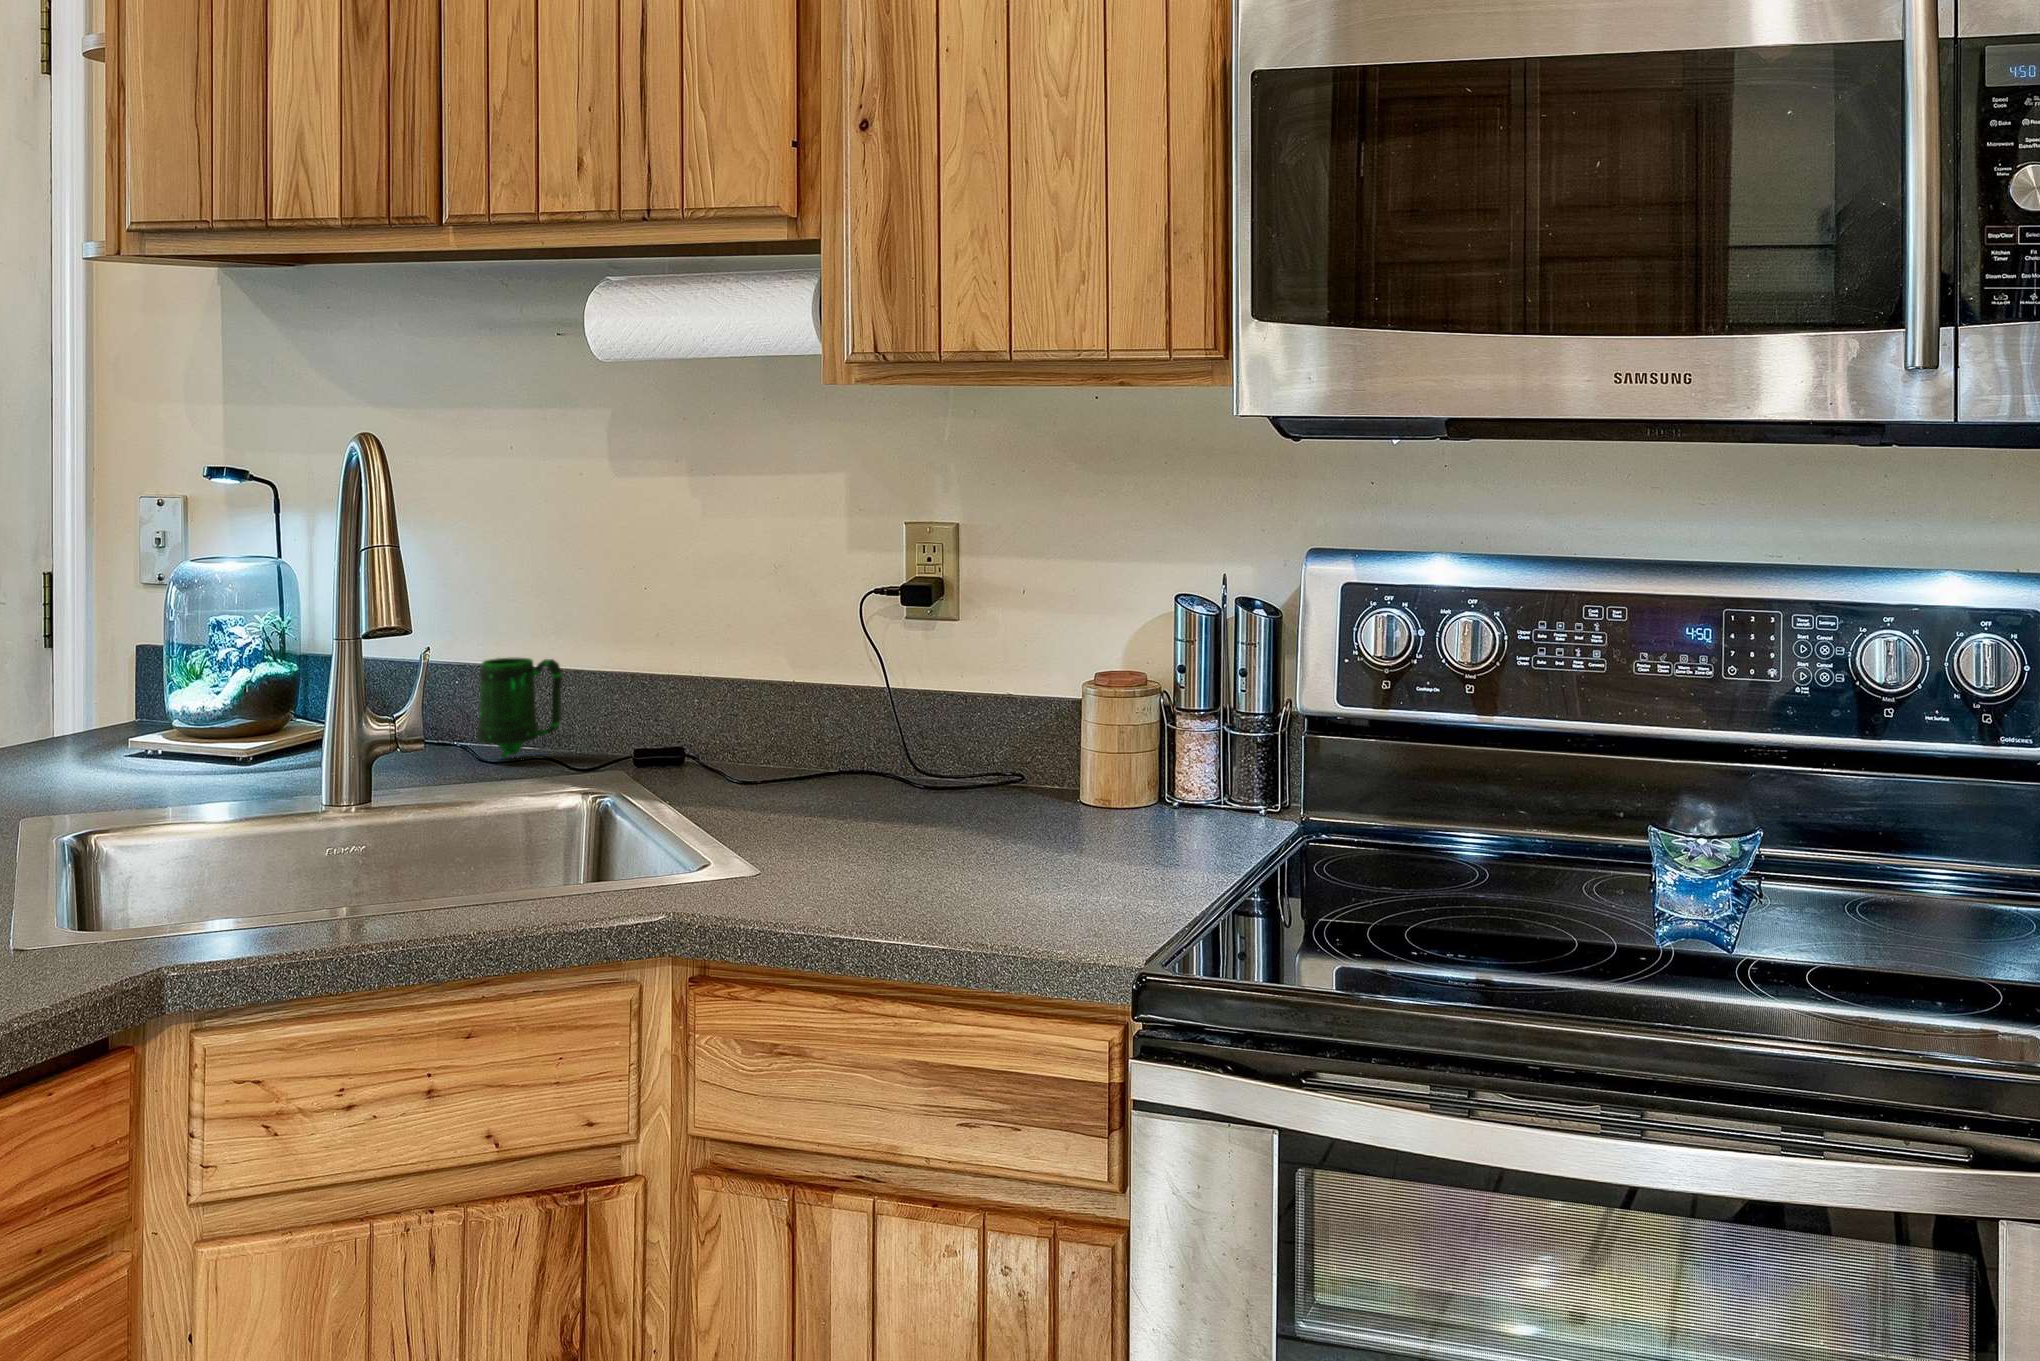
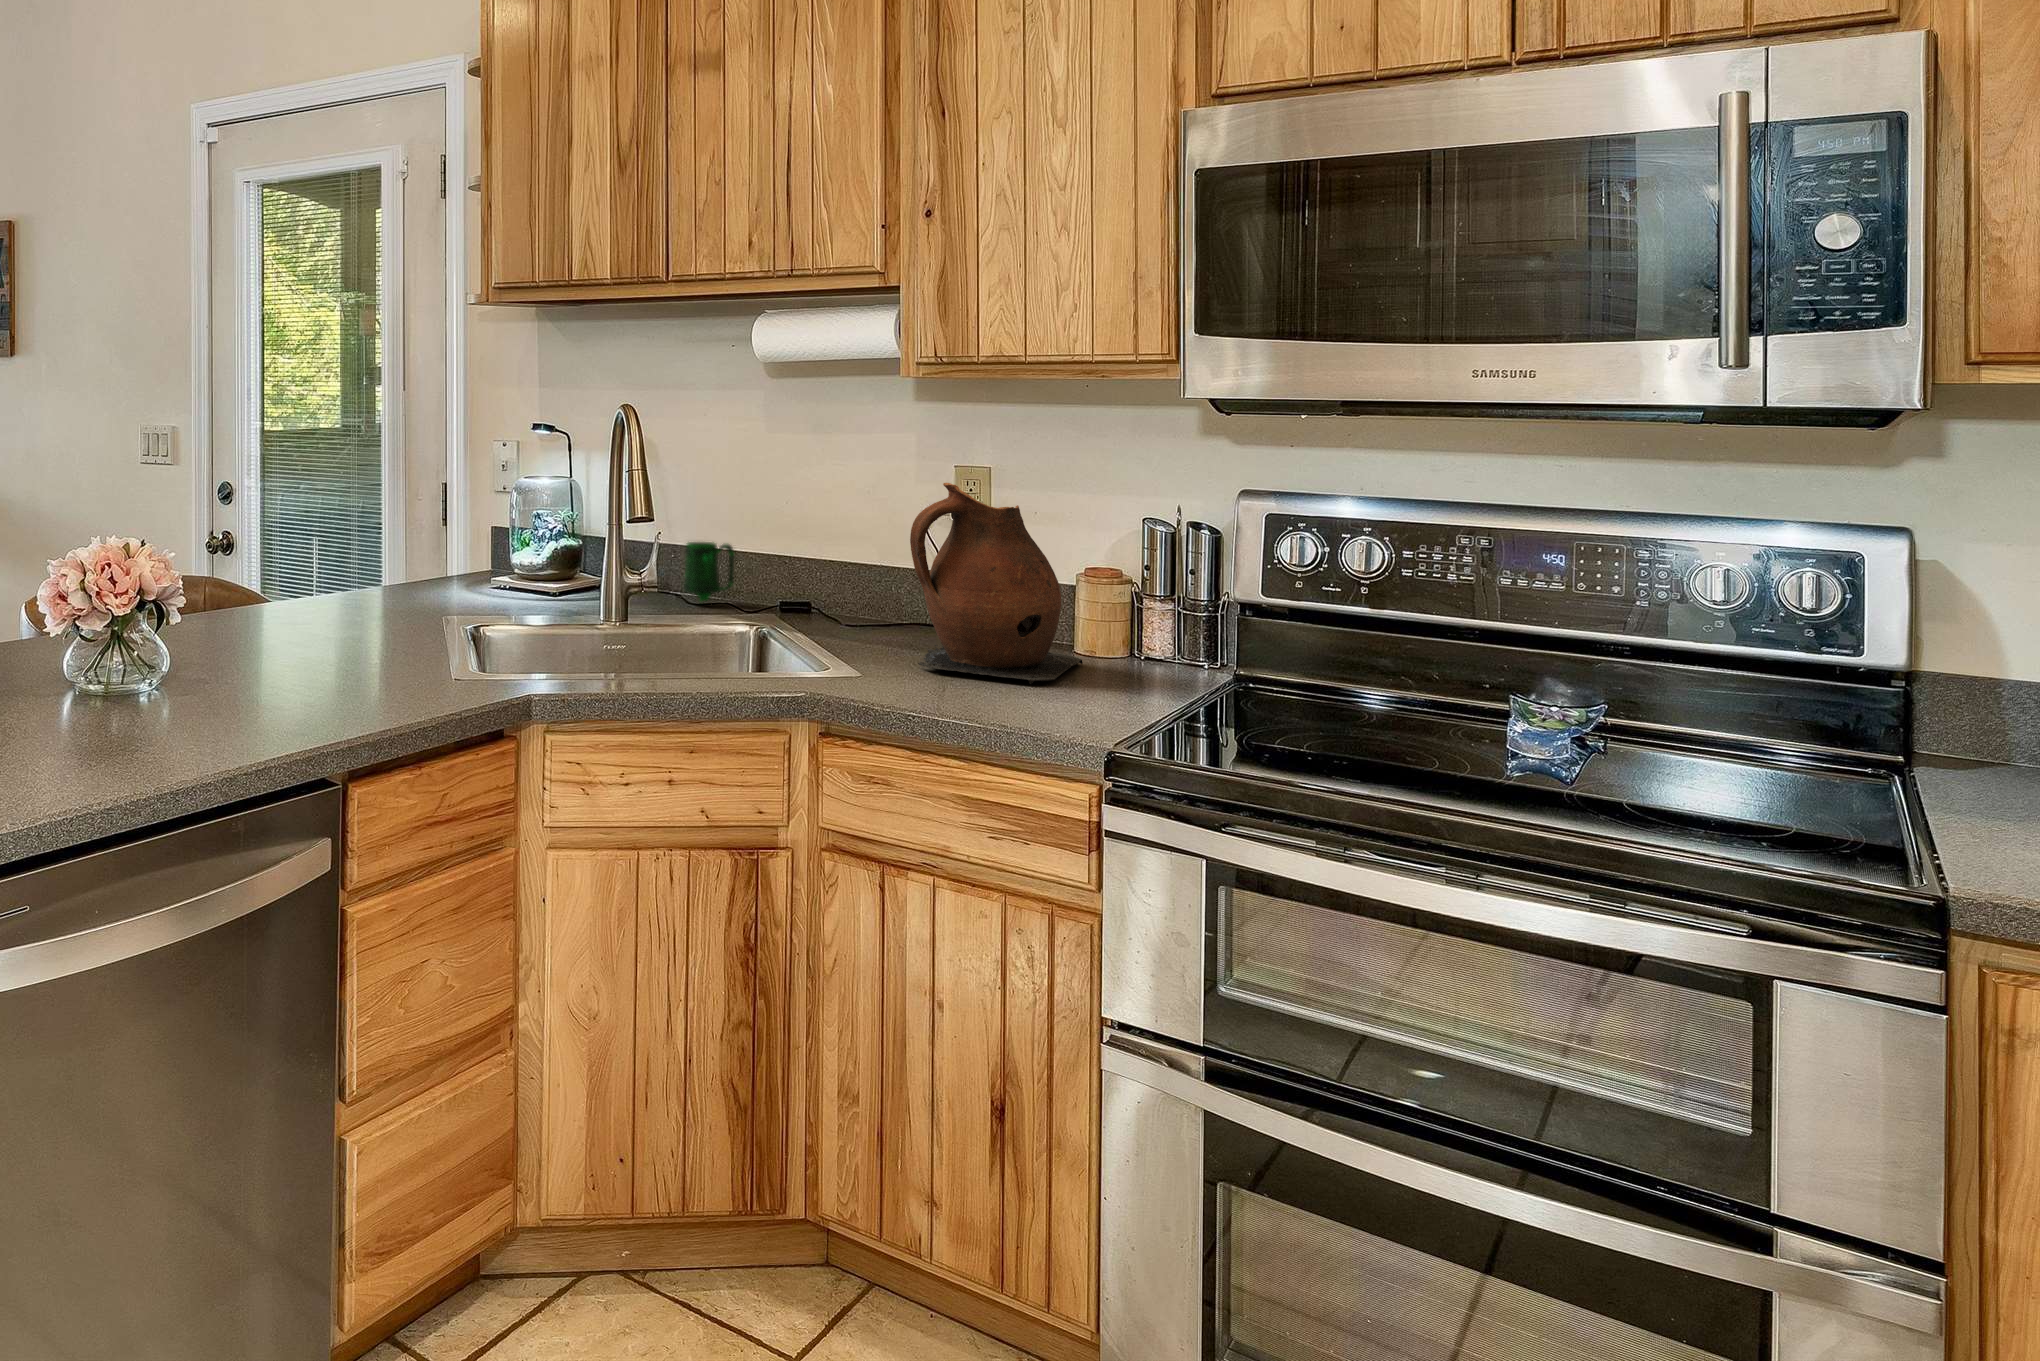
ceramic pitcher: none [837,552,1089,863] -> present [910,483,1082,684]

